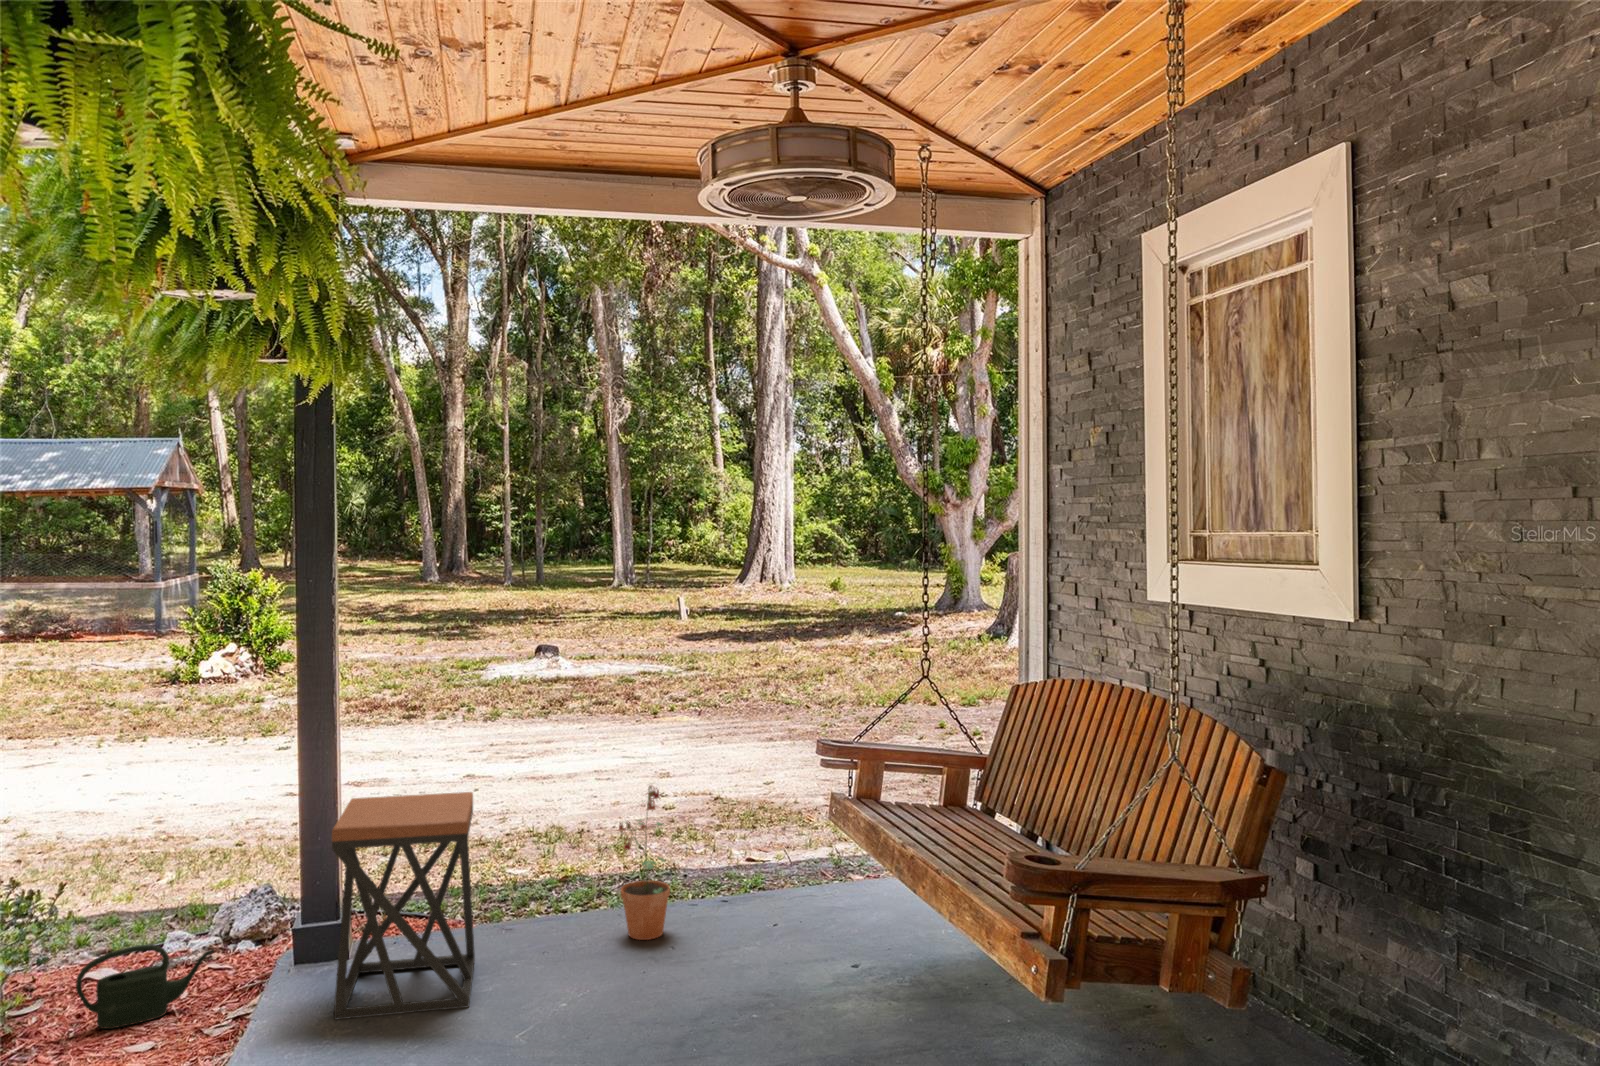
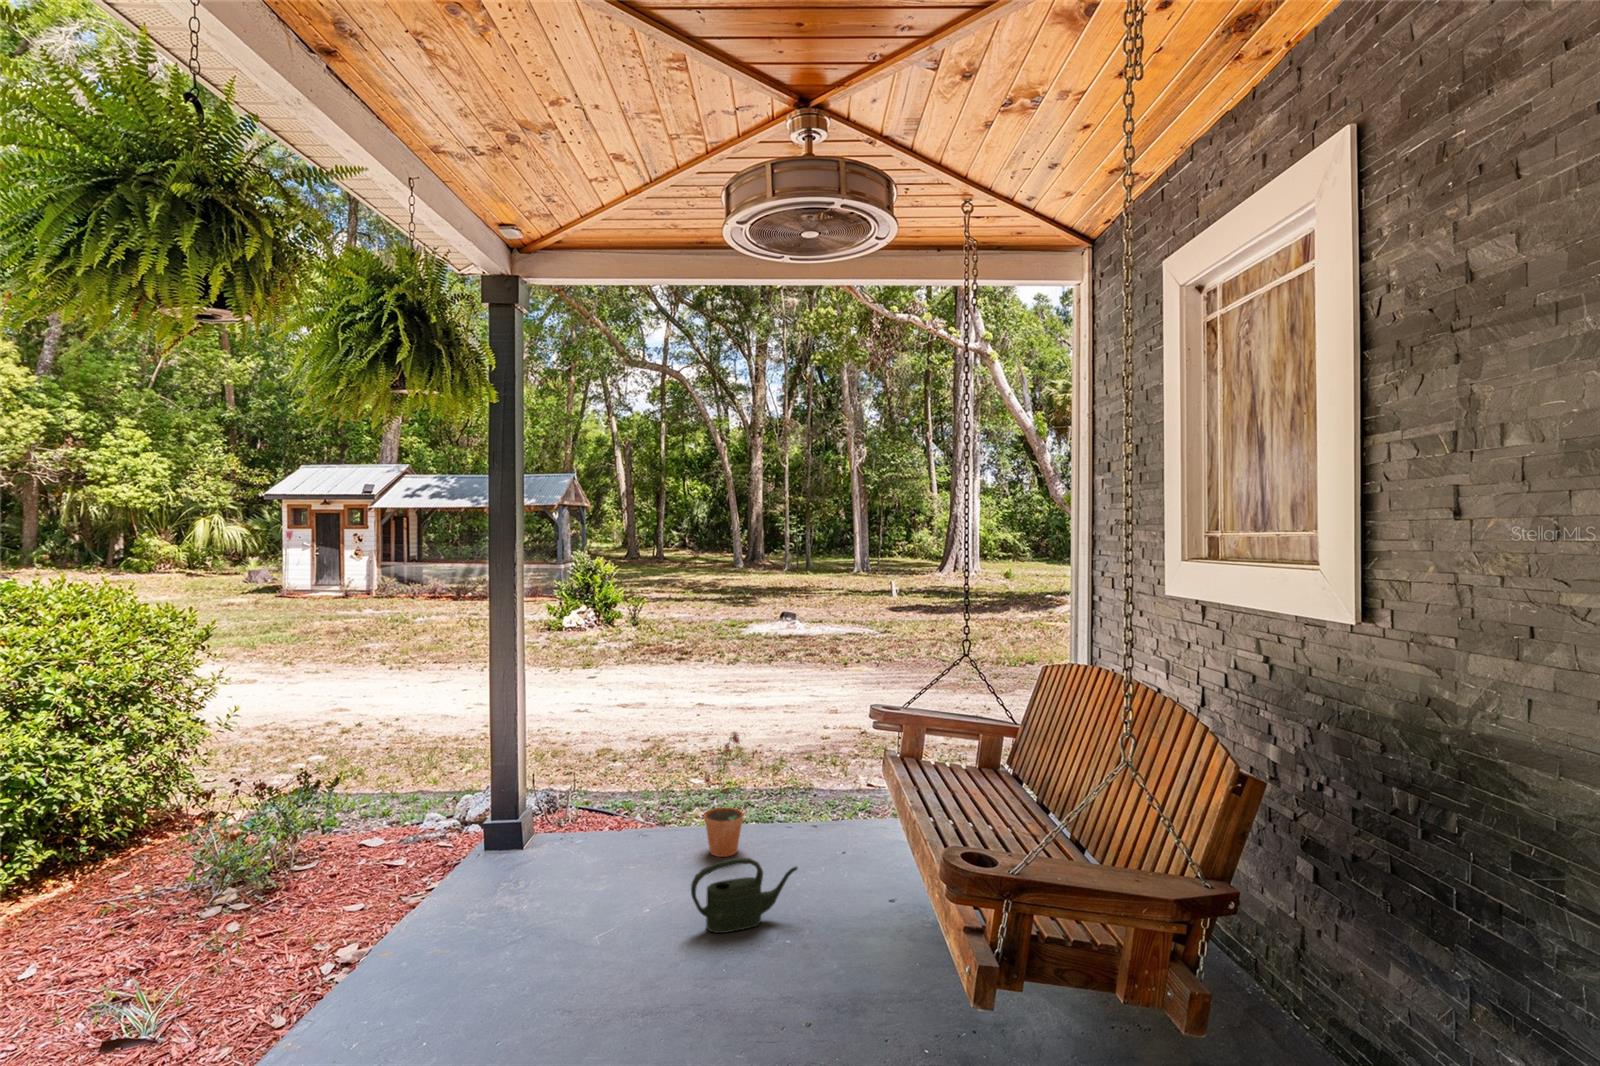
stool: present [332,792,475,1020] -> none [453,725,585,901]
watering can: present [76,944,214,1029] -> present [691,858,797,933]

